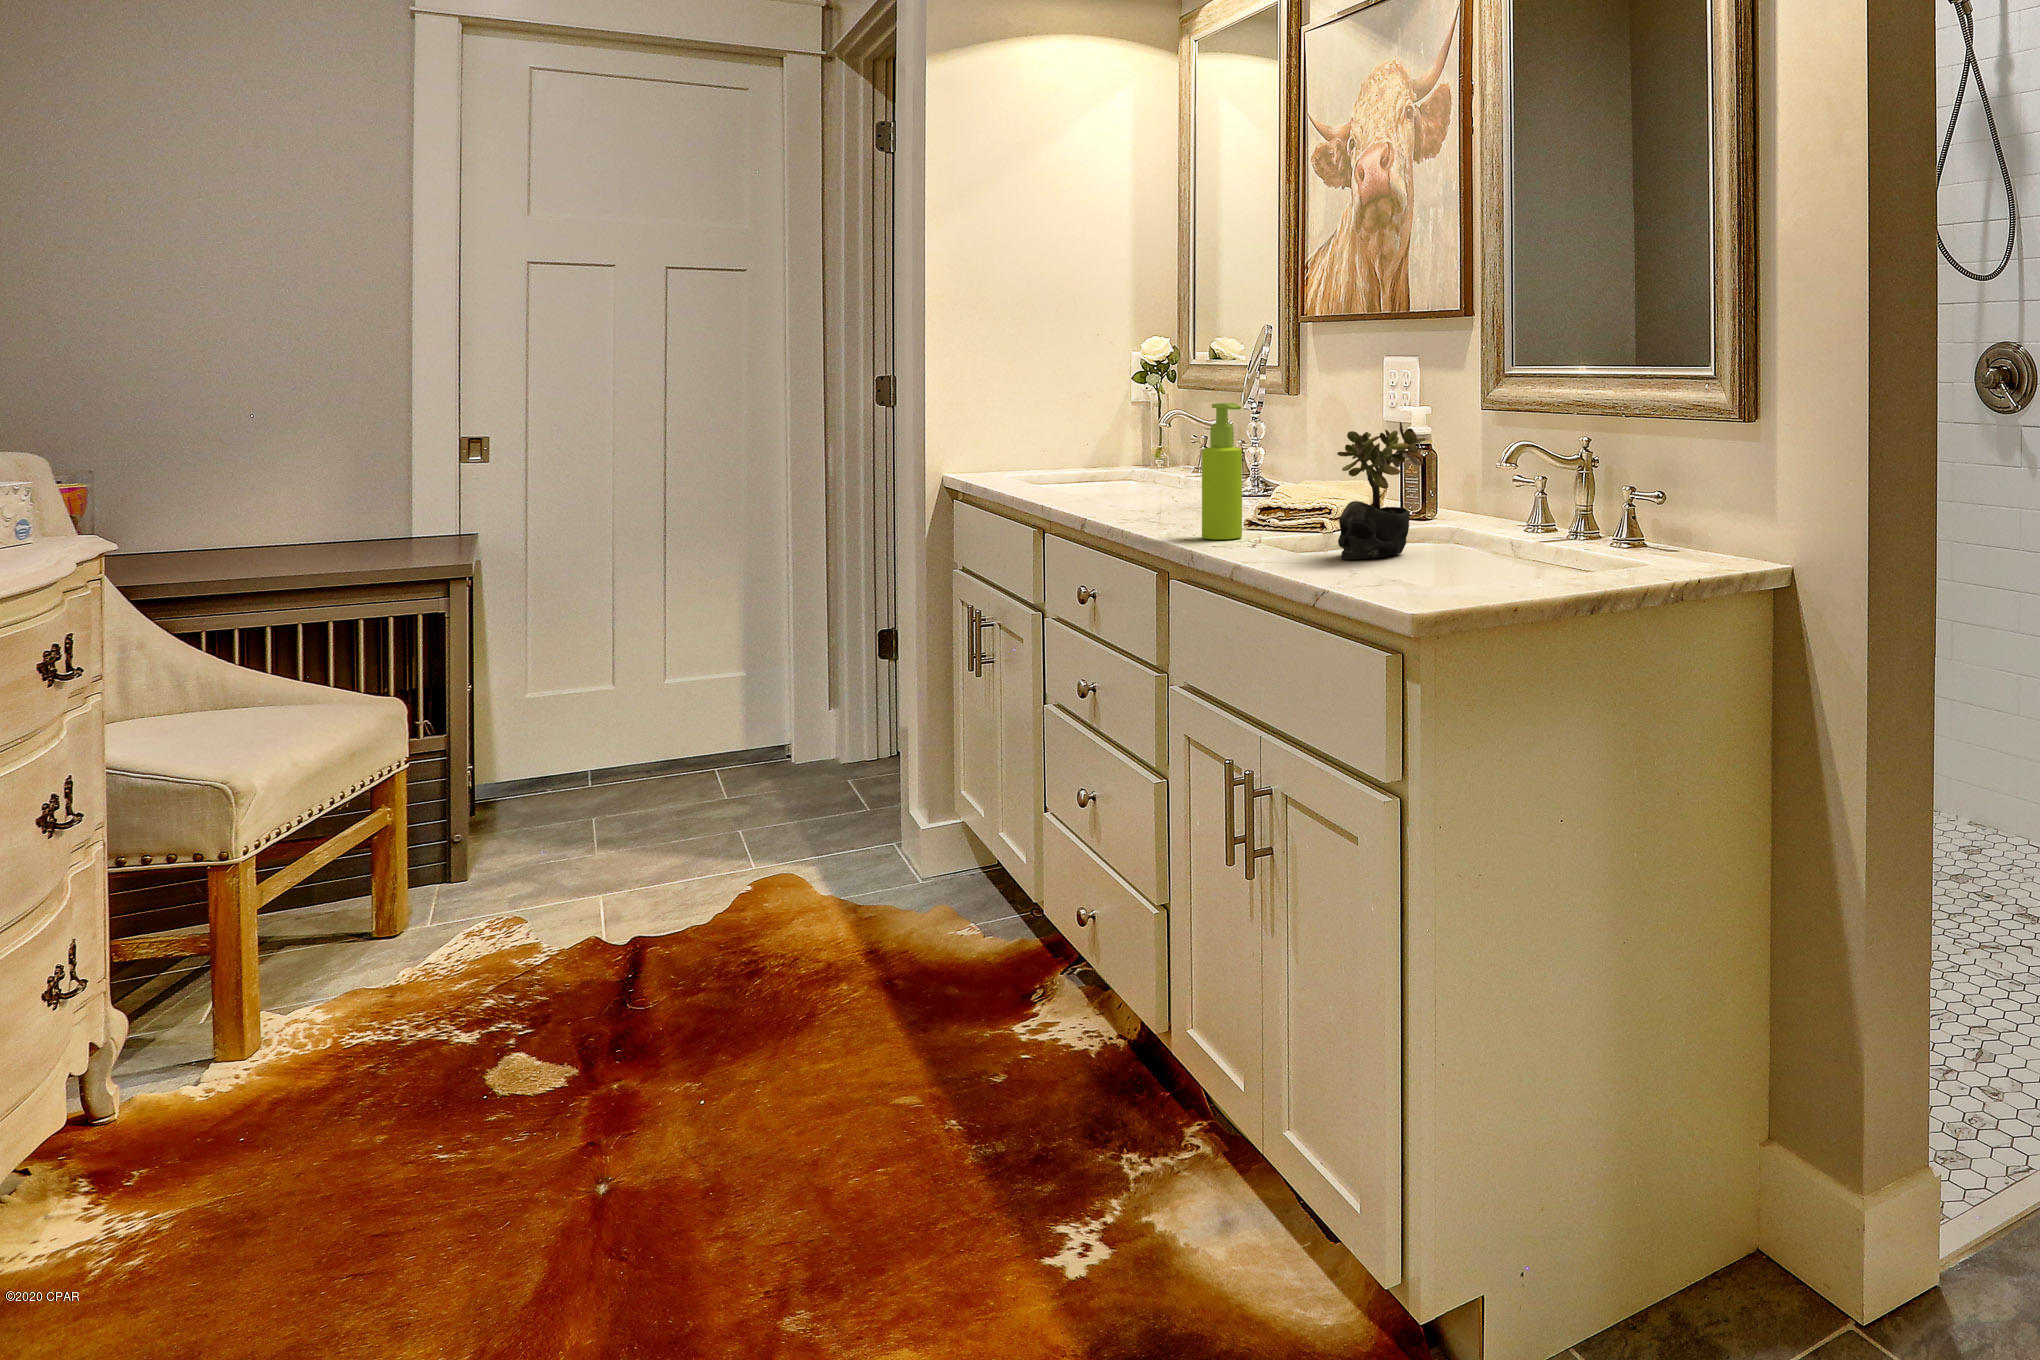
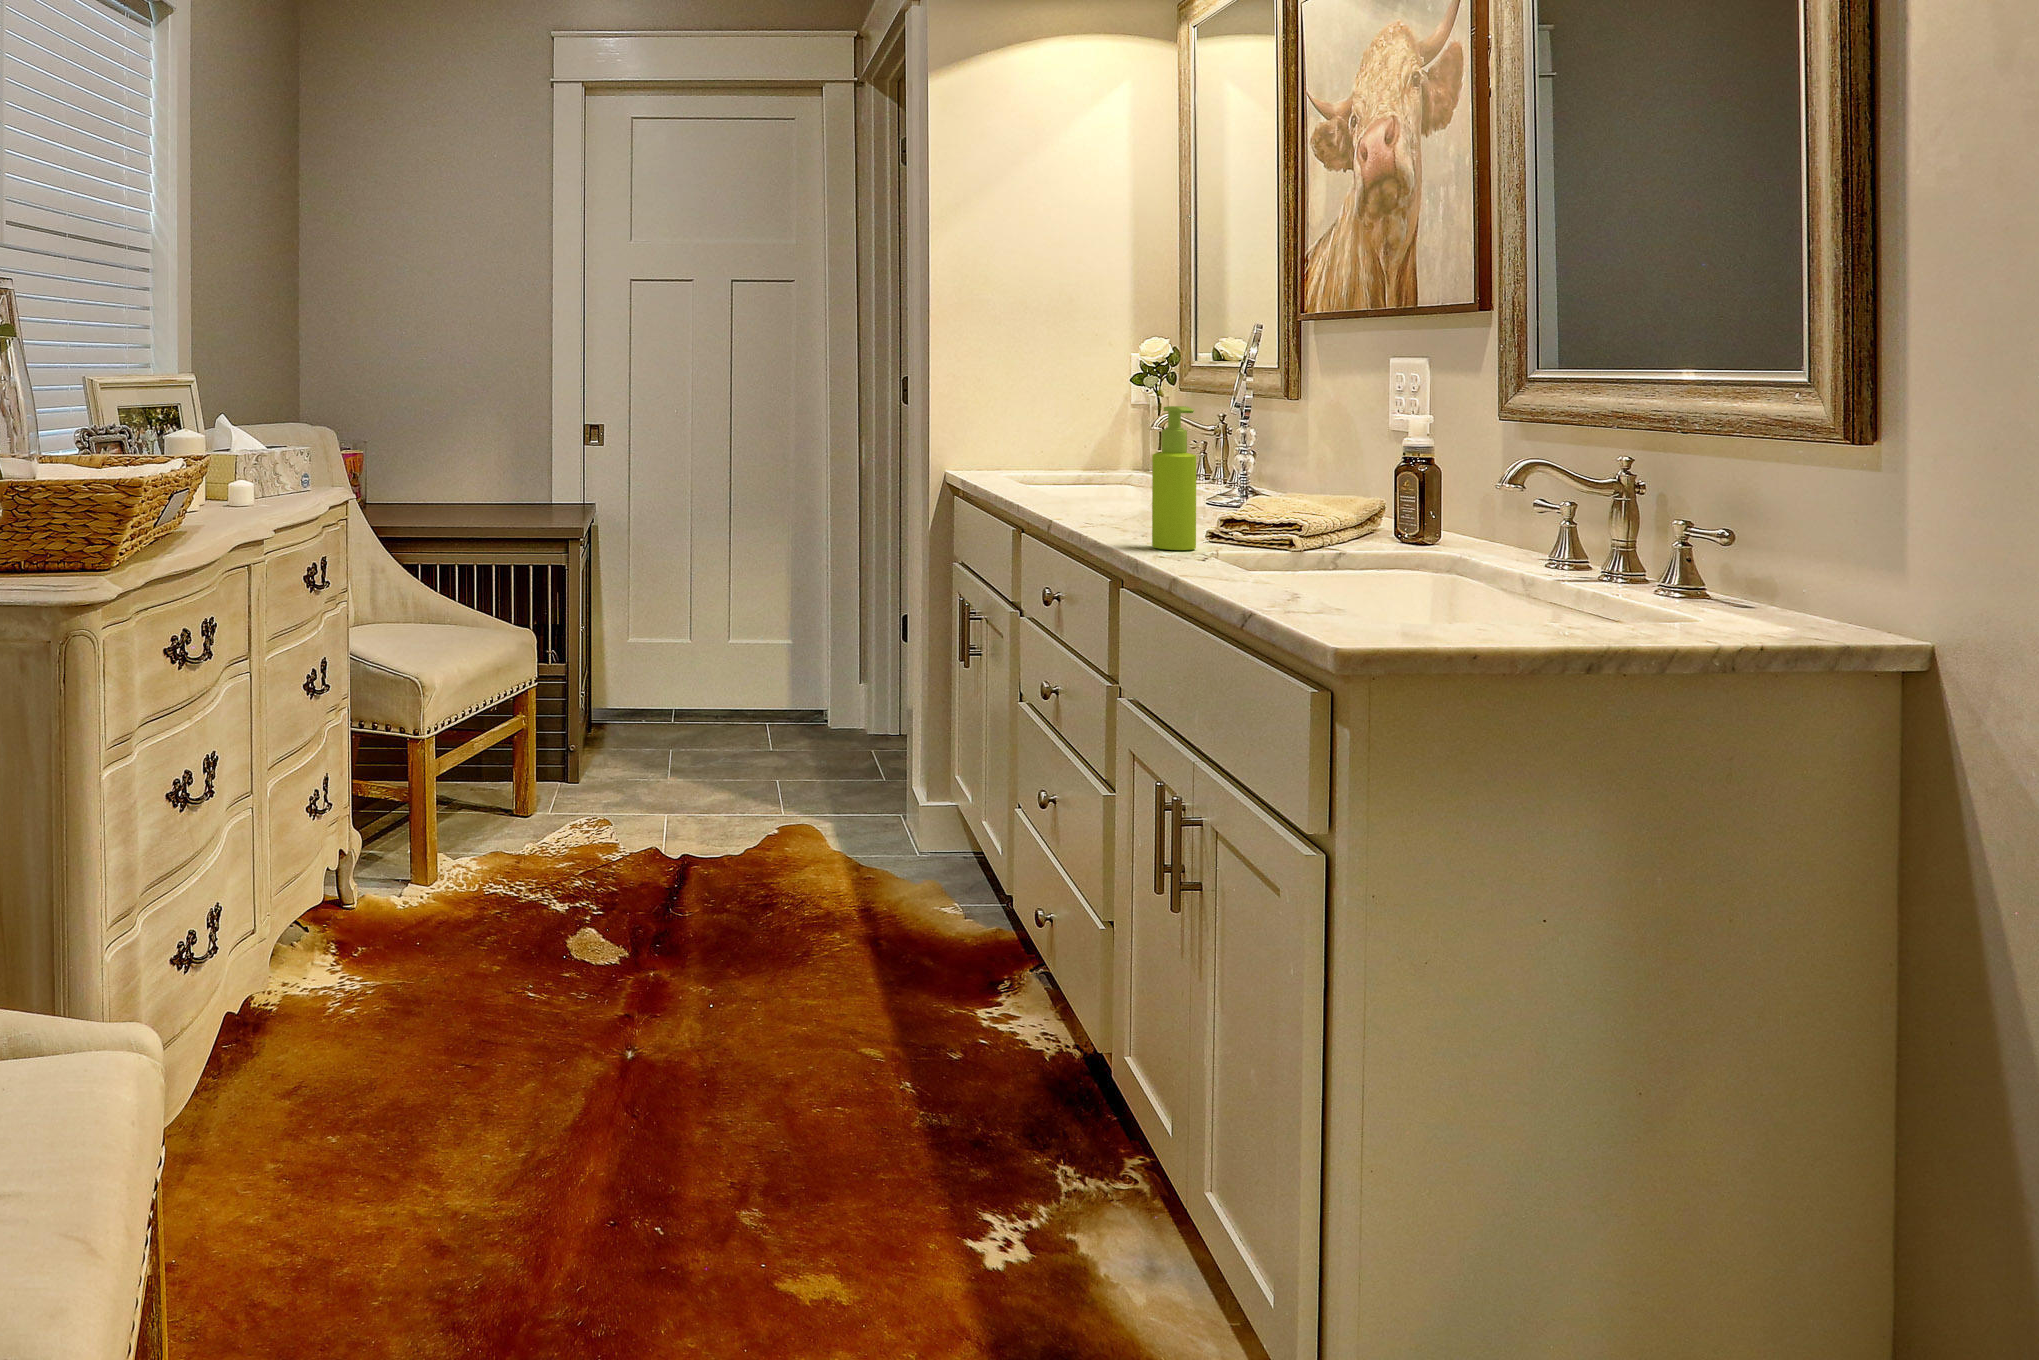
succulent plant: present [1337,422,1426,559] -> none [1283,431,1399,582]

